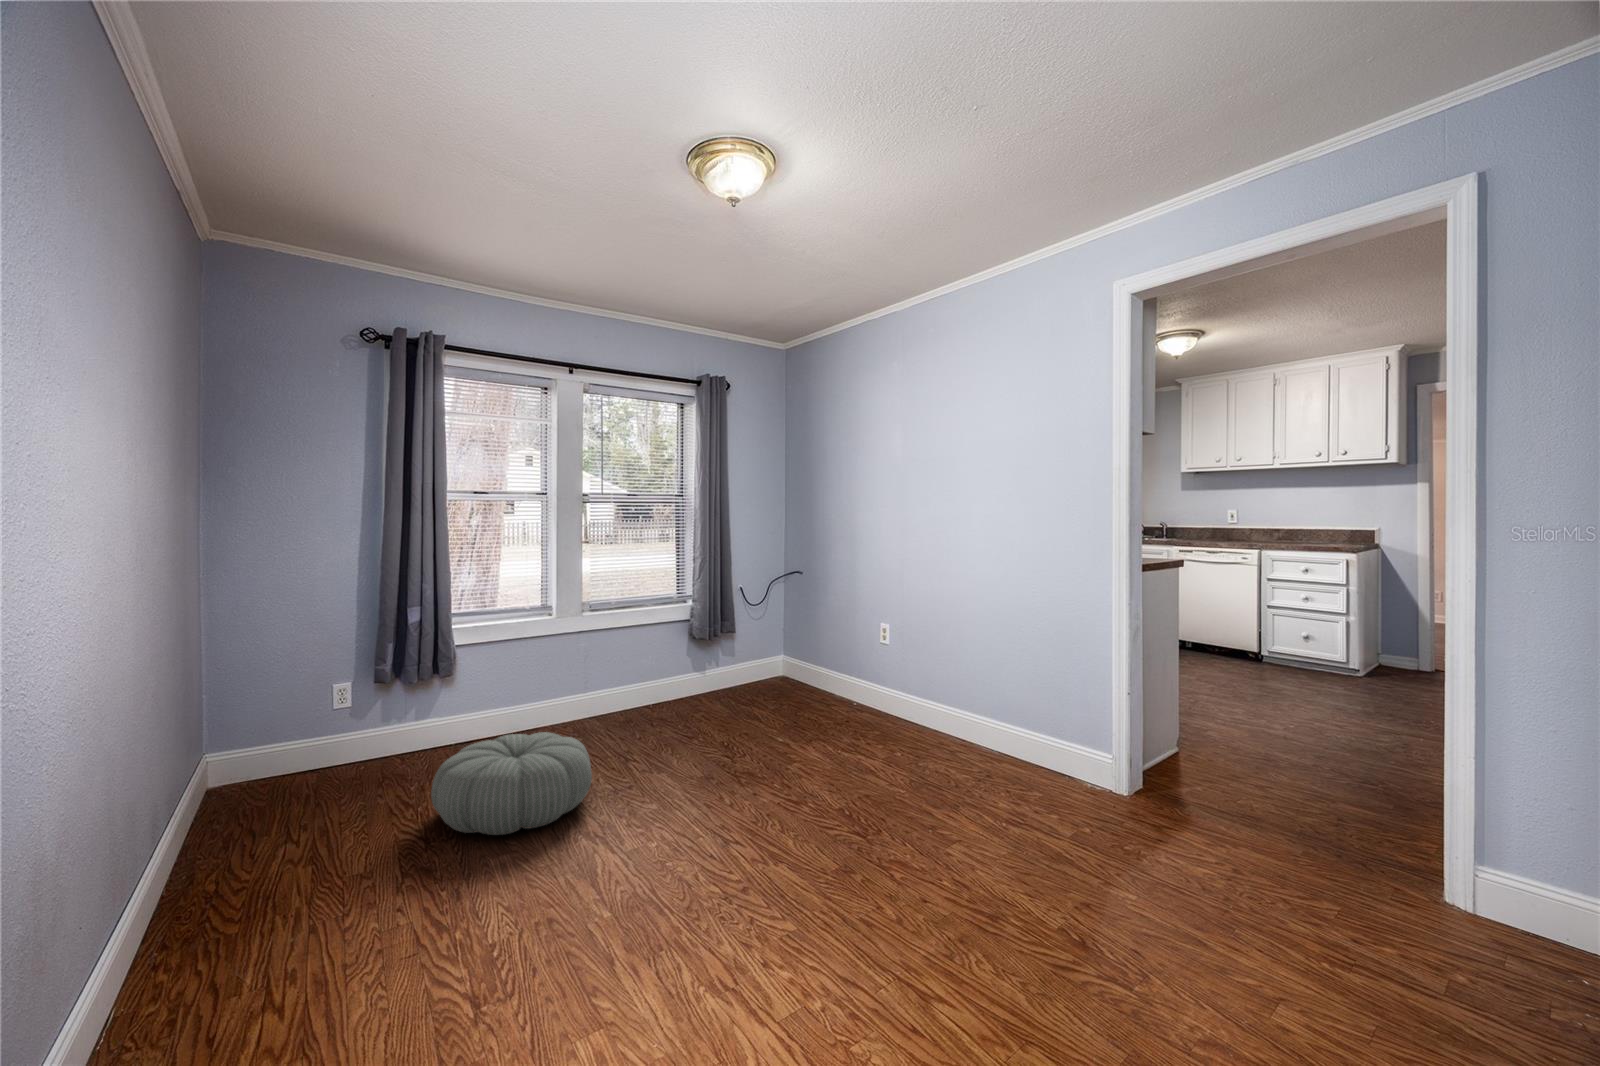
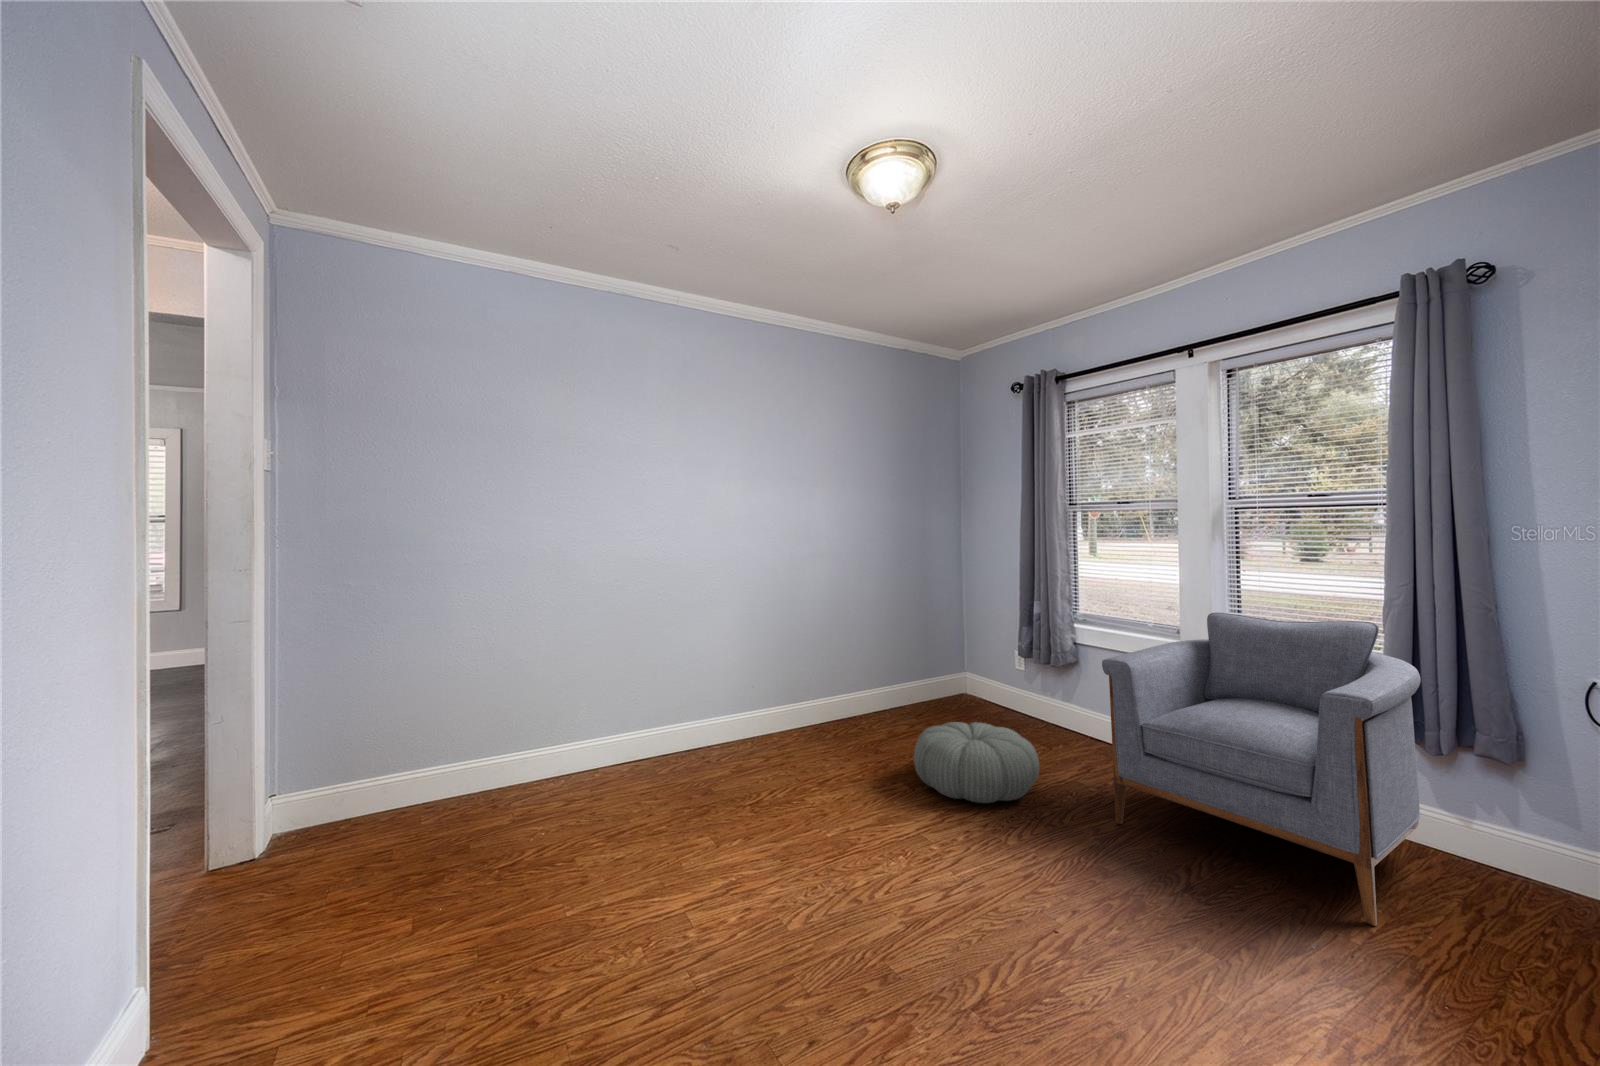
armchair: none [592,572,772,760] -> present [1102,613,1421,926]

